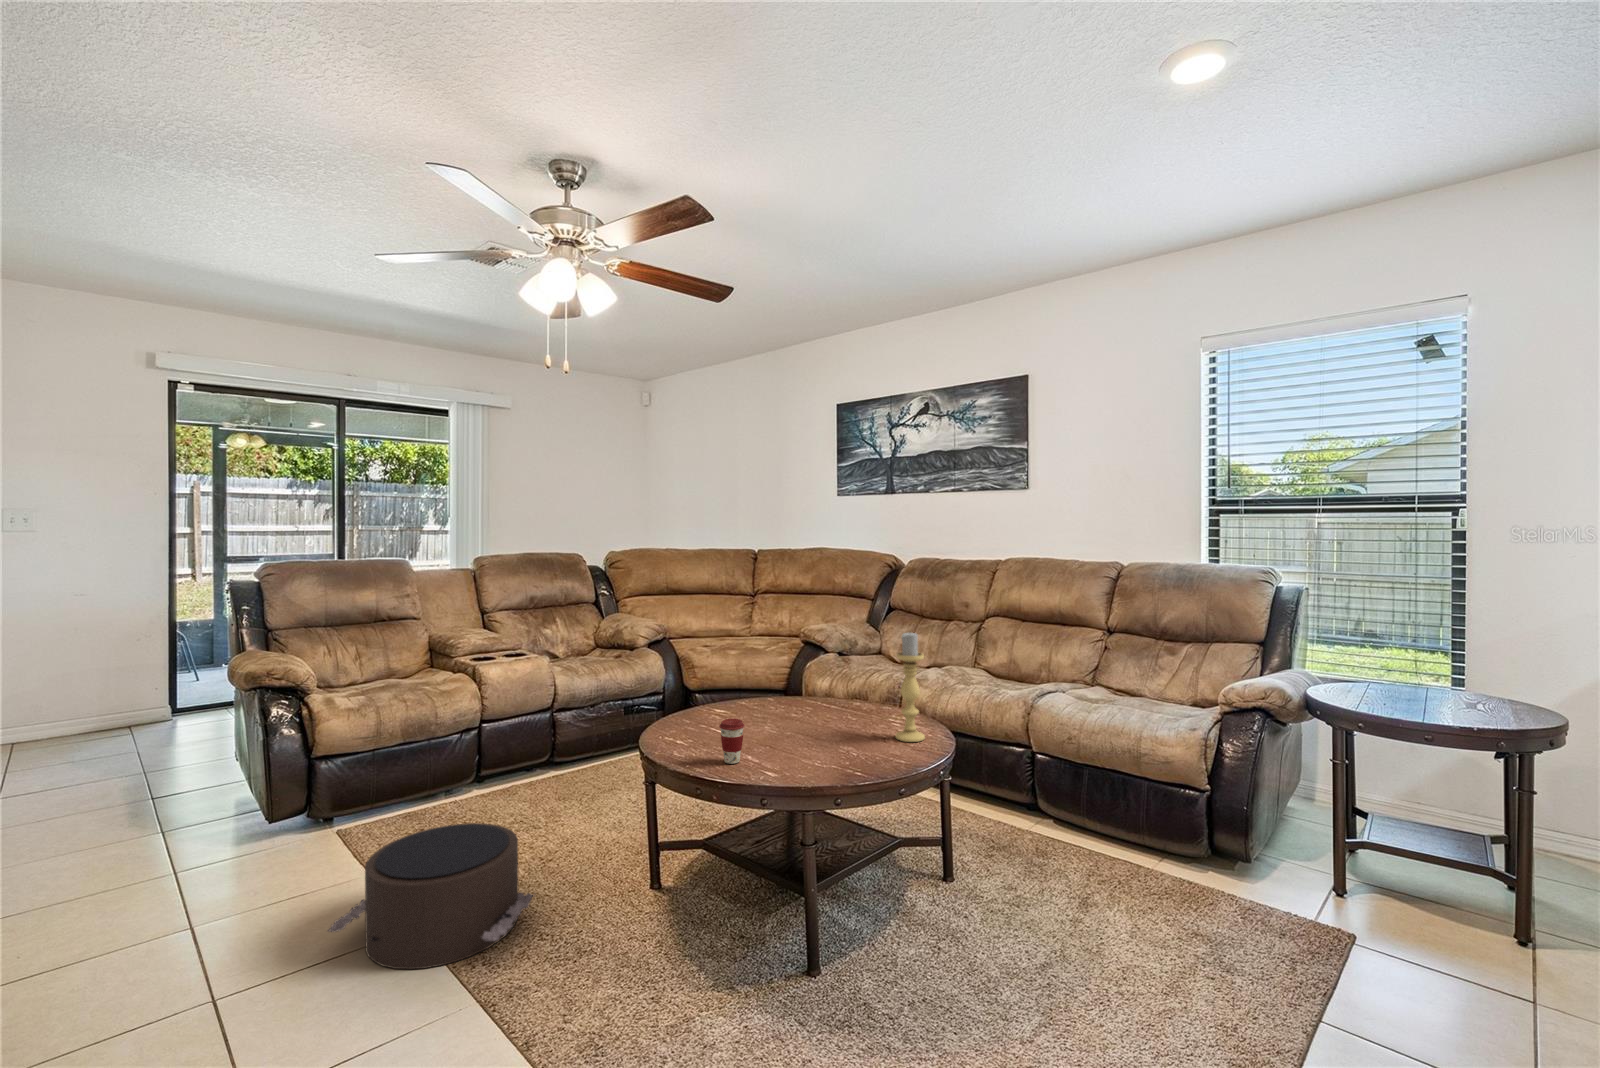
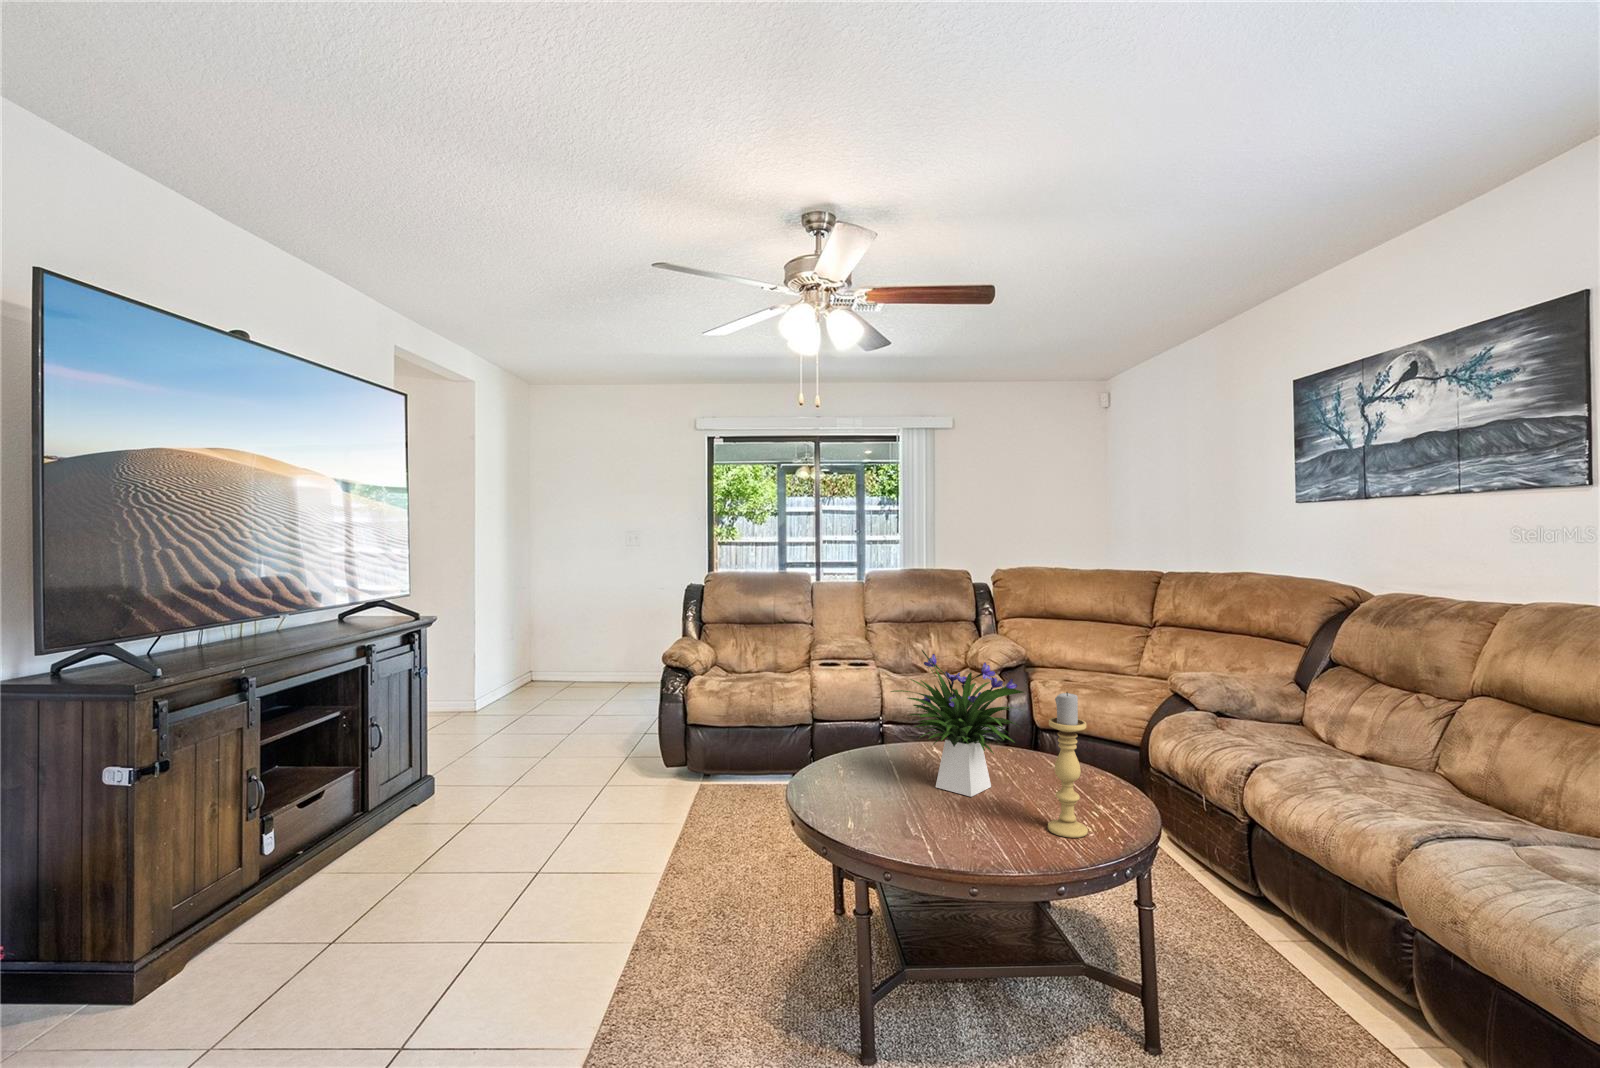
flower arrangement: none [742,614,853,735] -> present [891,650,1024,797]
coffee cup: present [719,719,745,764] -> none [830,753,856,800]
pouf: present [328,823,535,969] -> none [602,793,729,901]

